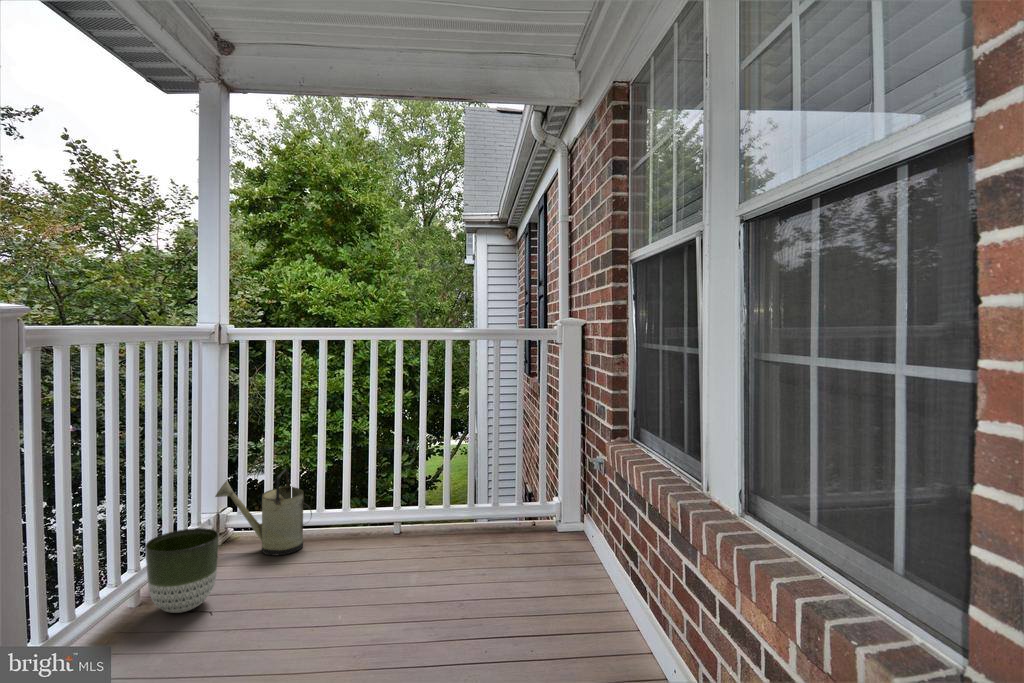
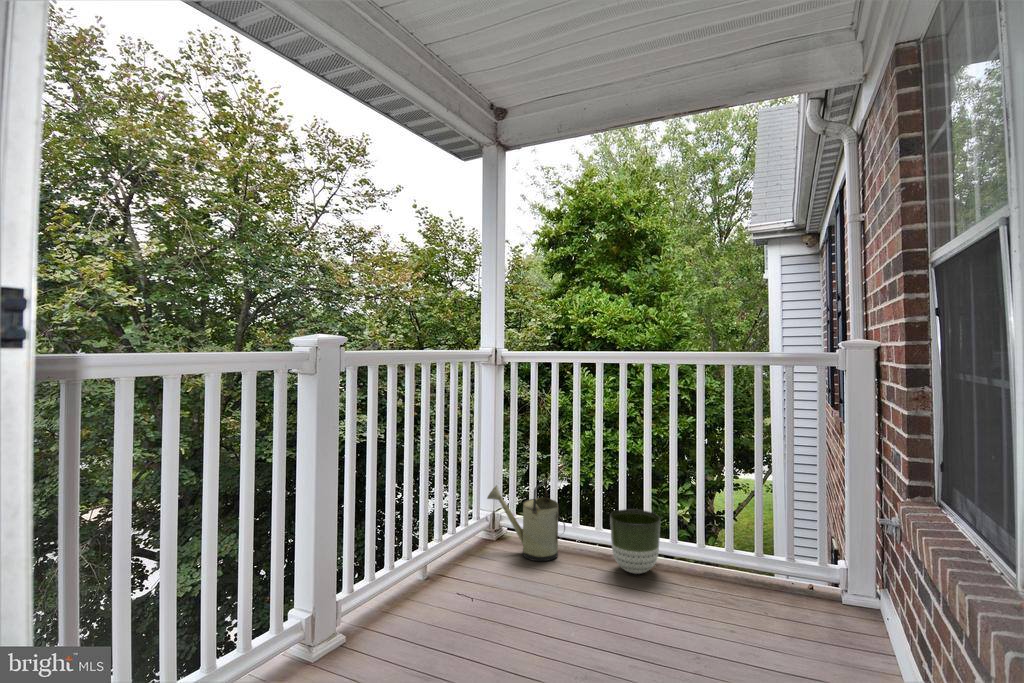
planter: present [145,528,219,613] -> present [610,509,660,574]

